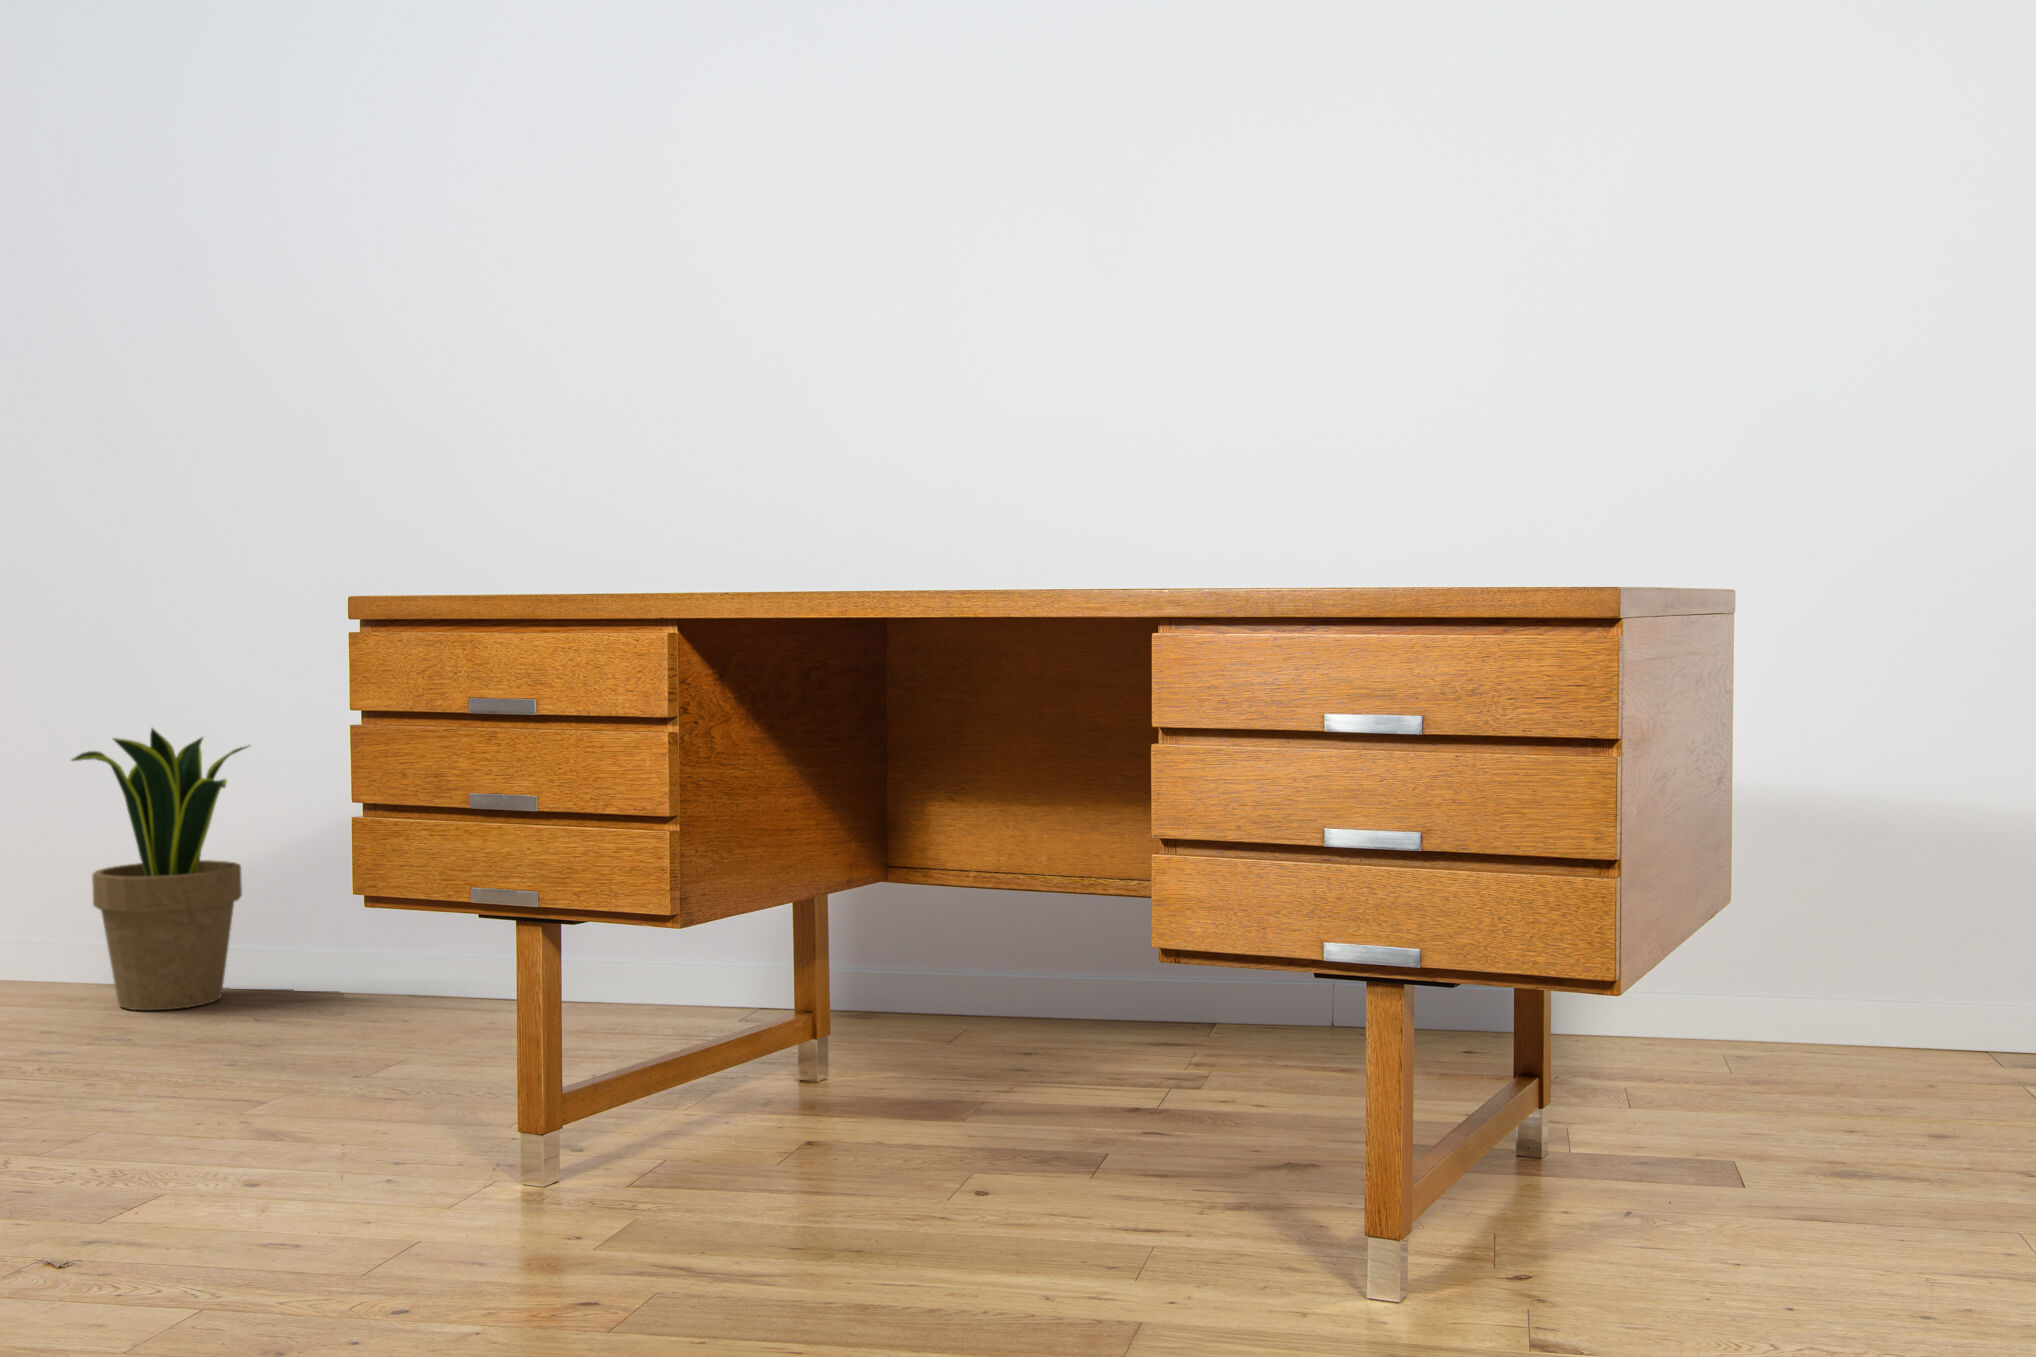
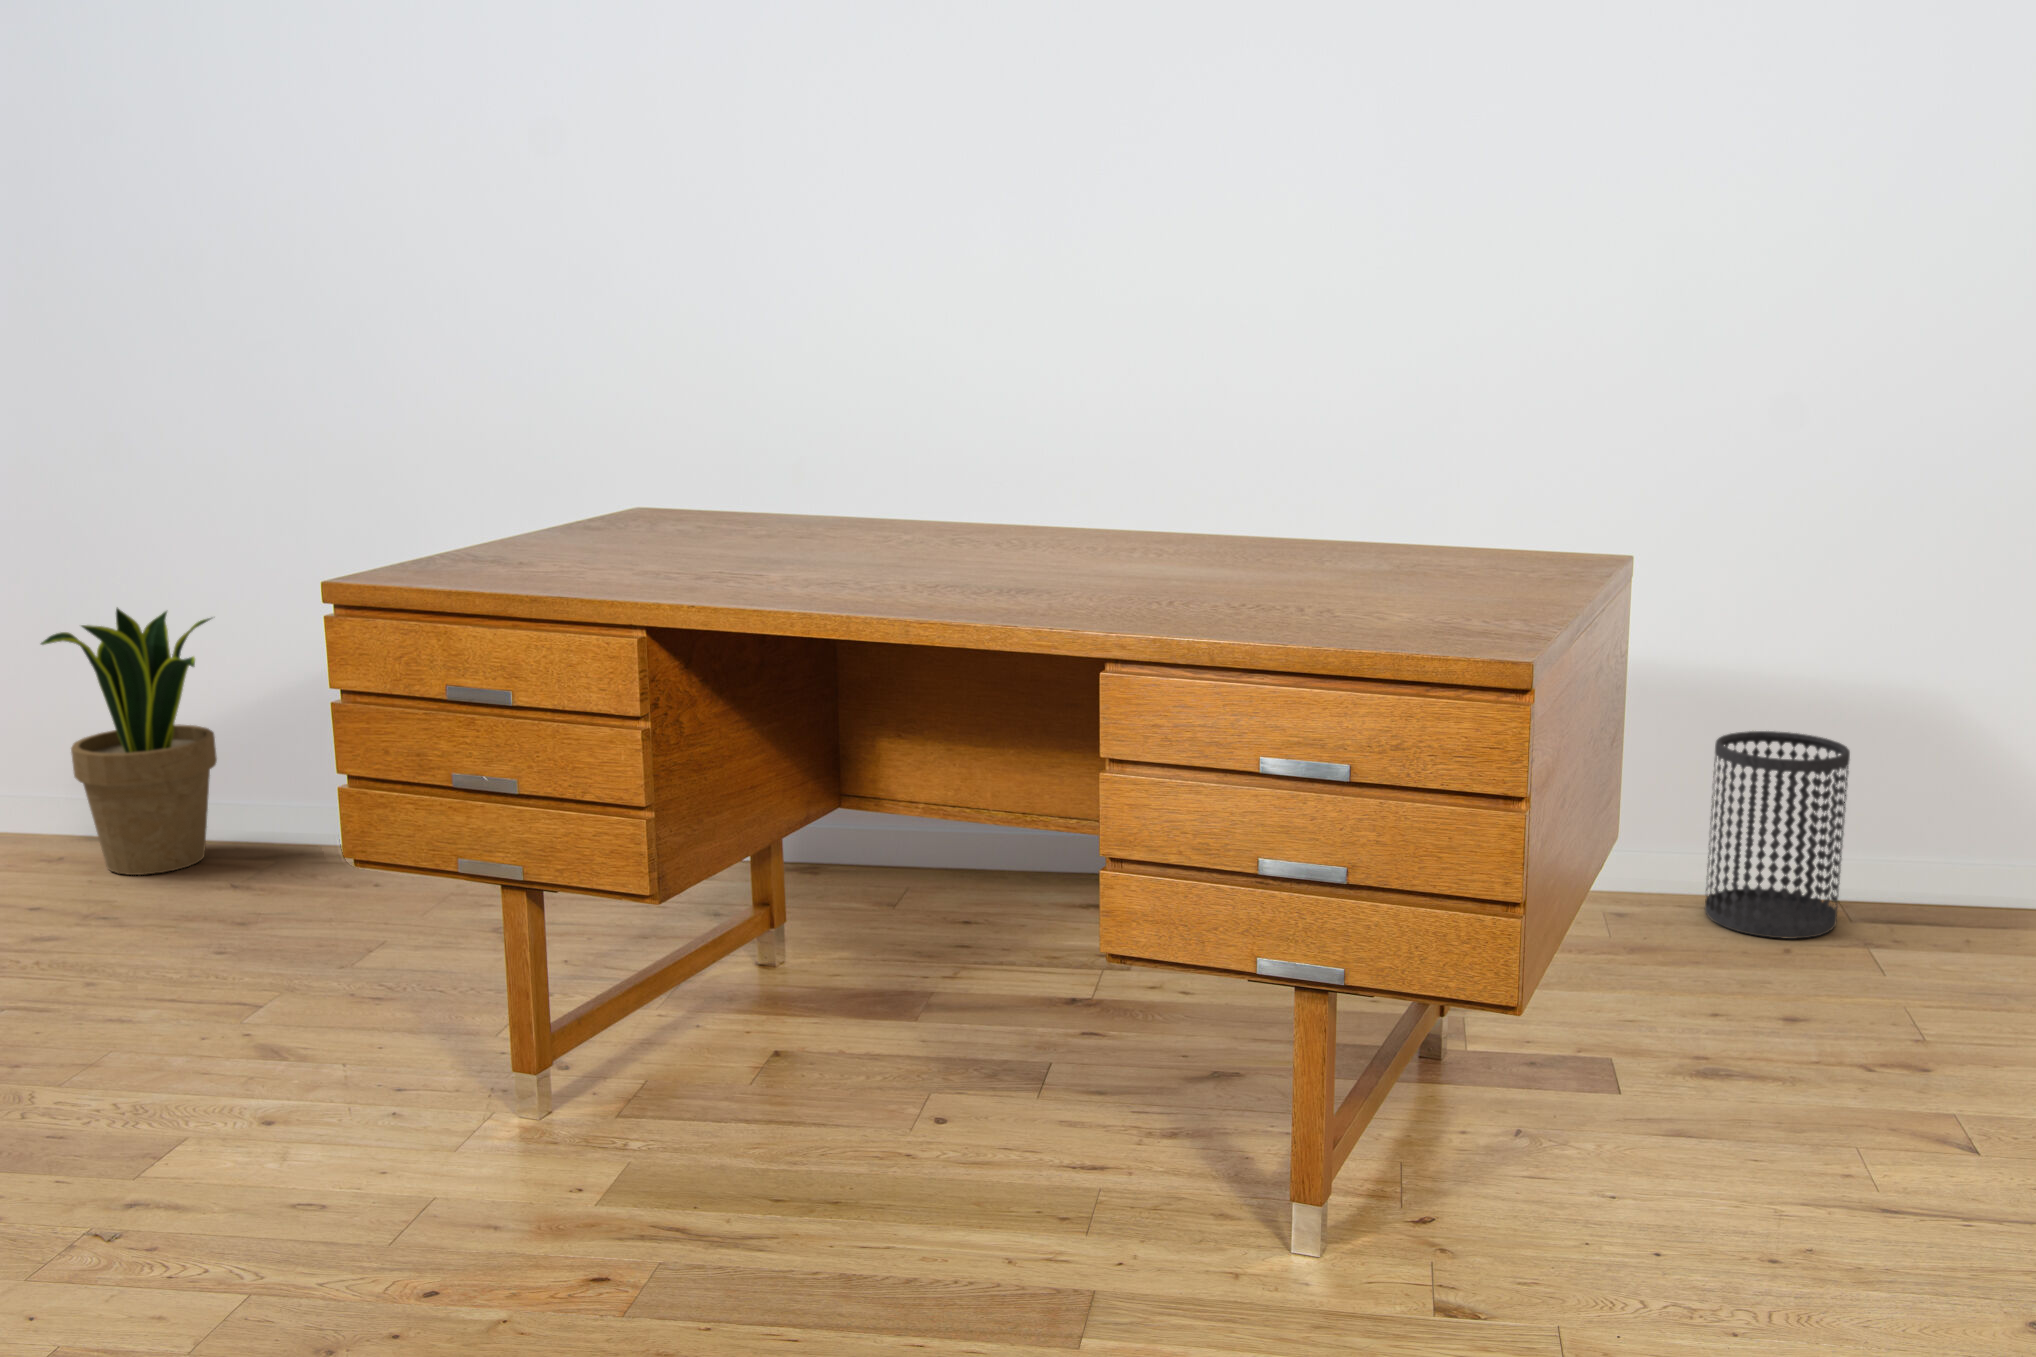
wastebasket: none [1835,850,1985,1069] -> present [1705,731,1850,939]

